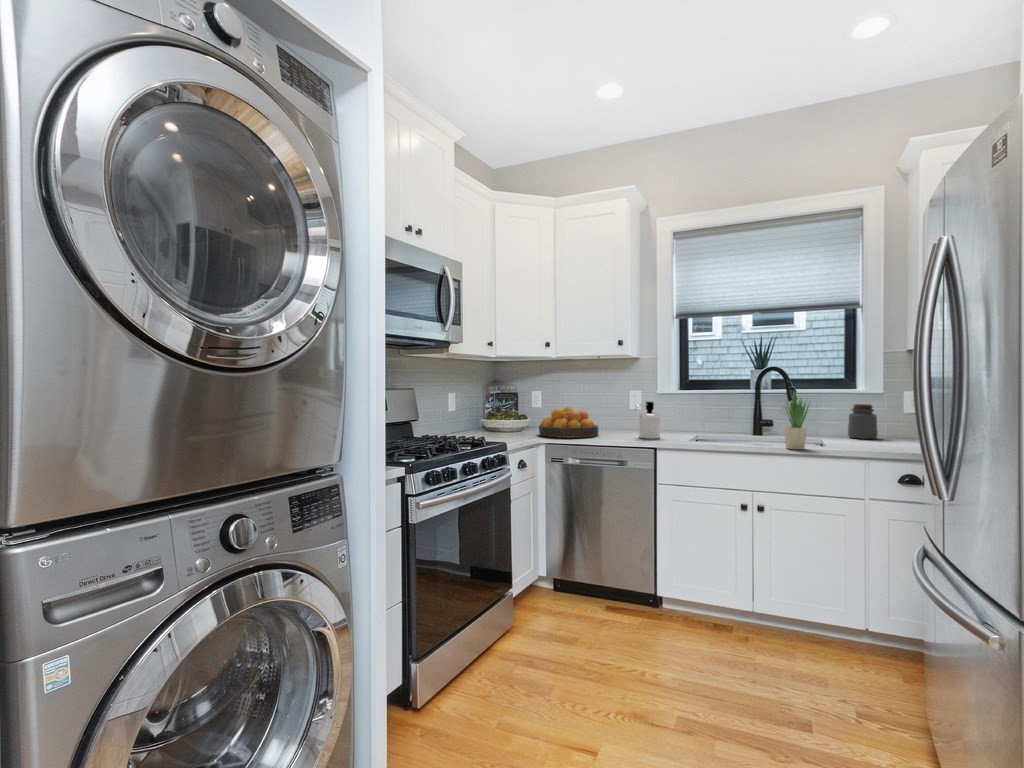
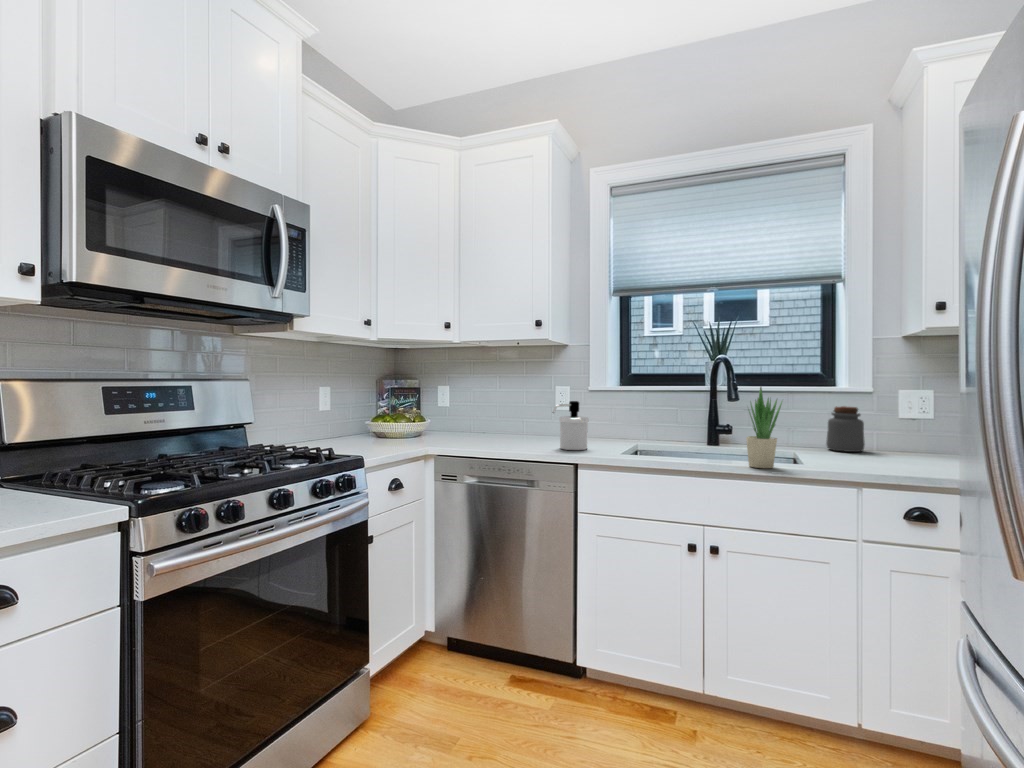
fruit bowl: present [539,407,598,438] -> none [432,408,510,448]

